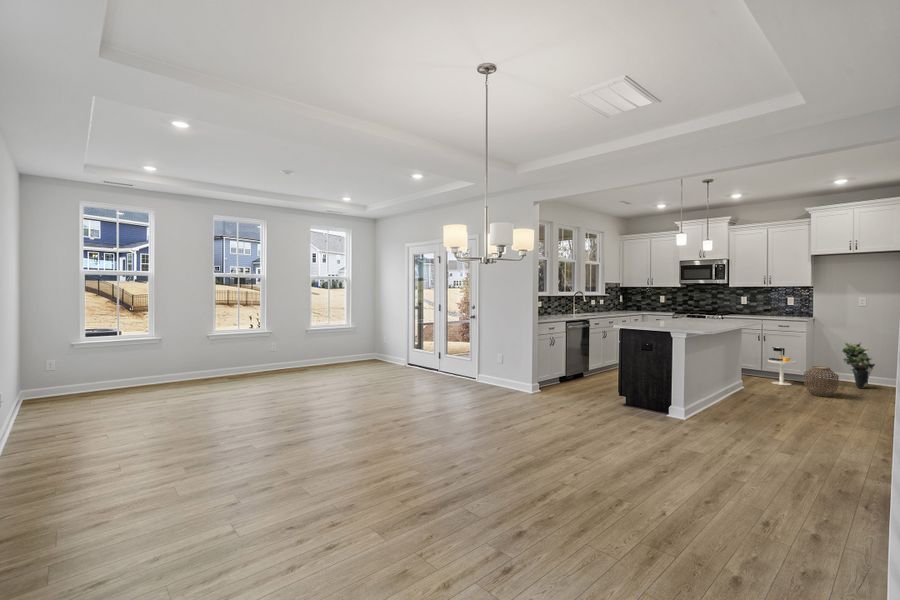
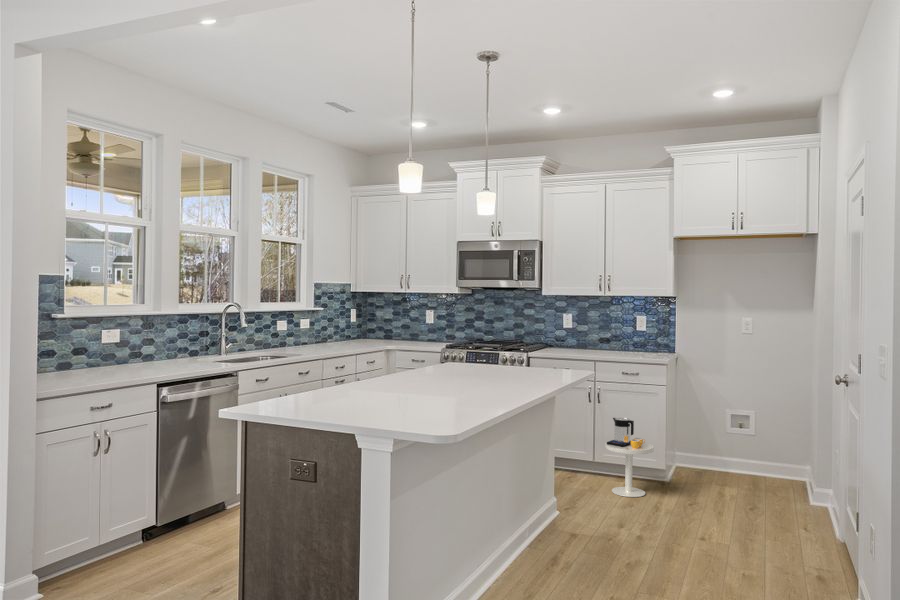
potted plant: present [841,342,875,388] -> none [722,402,776,492]
woven basket: present [804,366,839,397] -> none [669,463,729,530]

